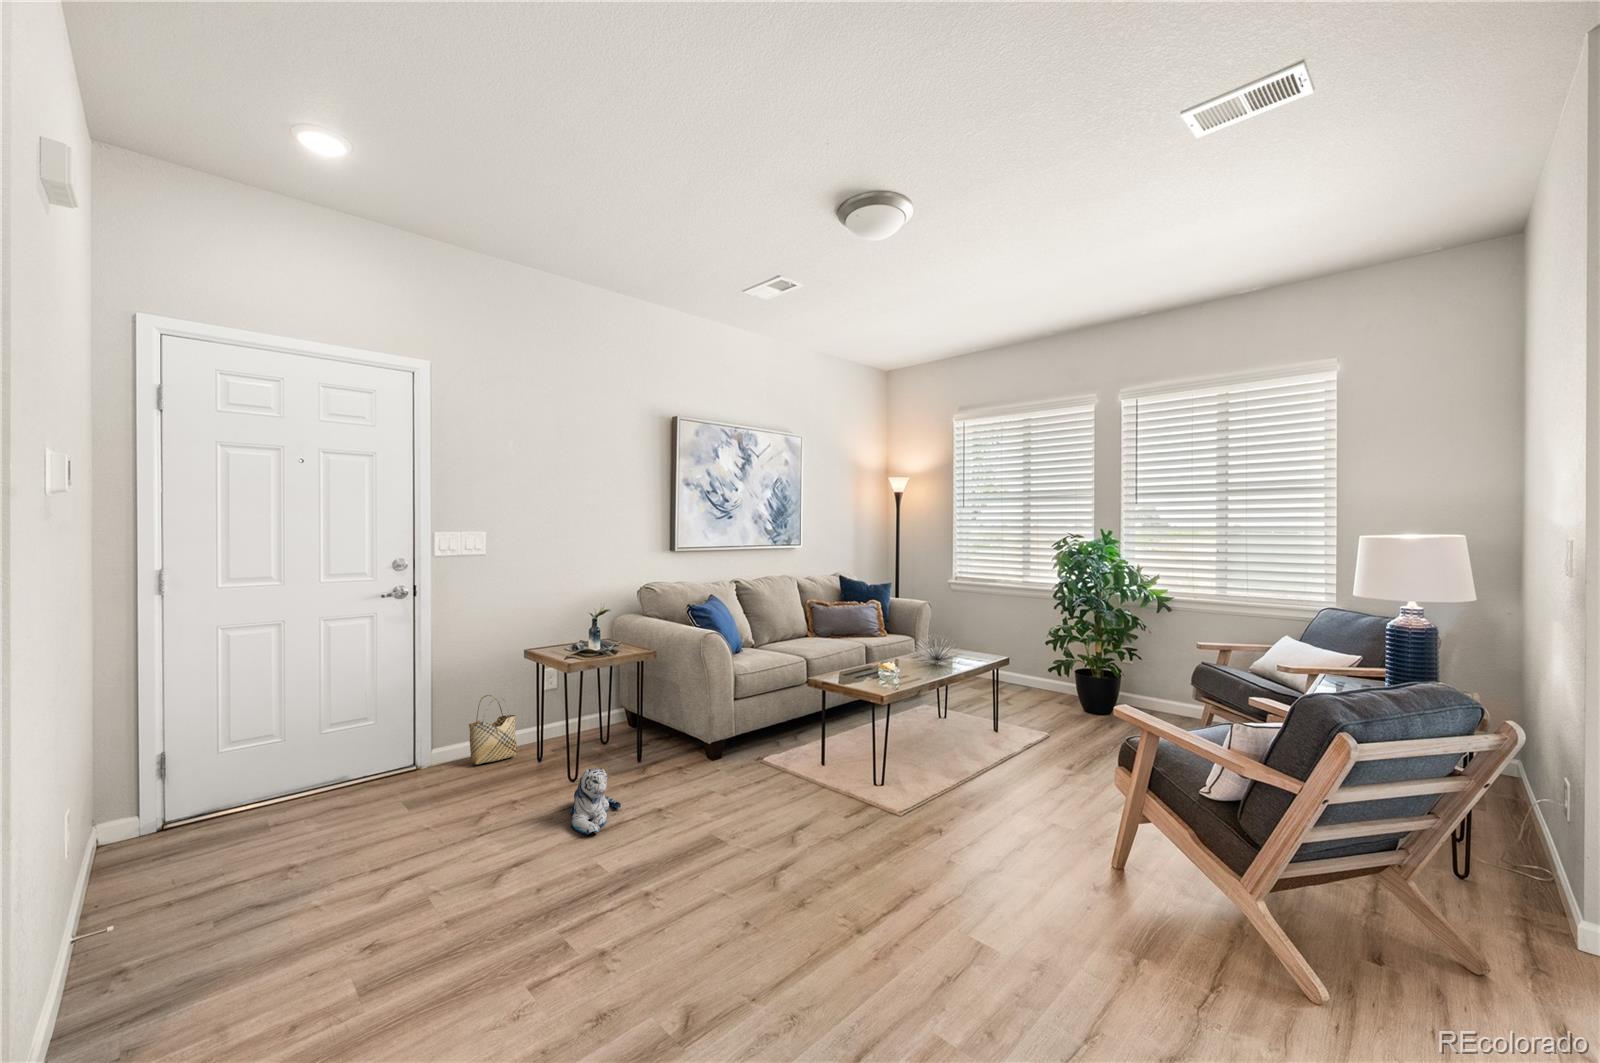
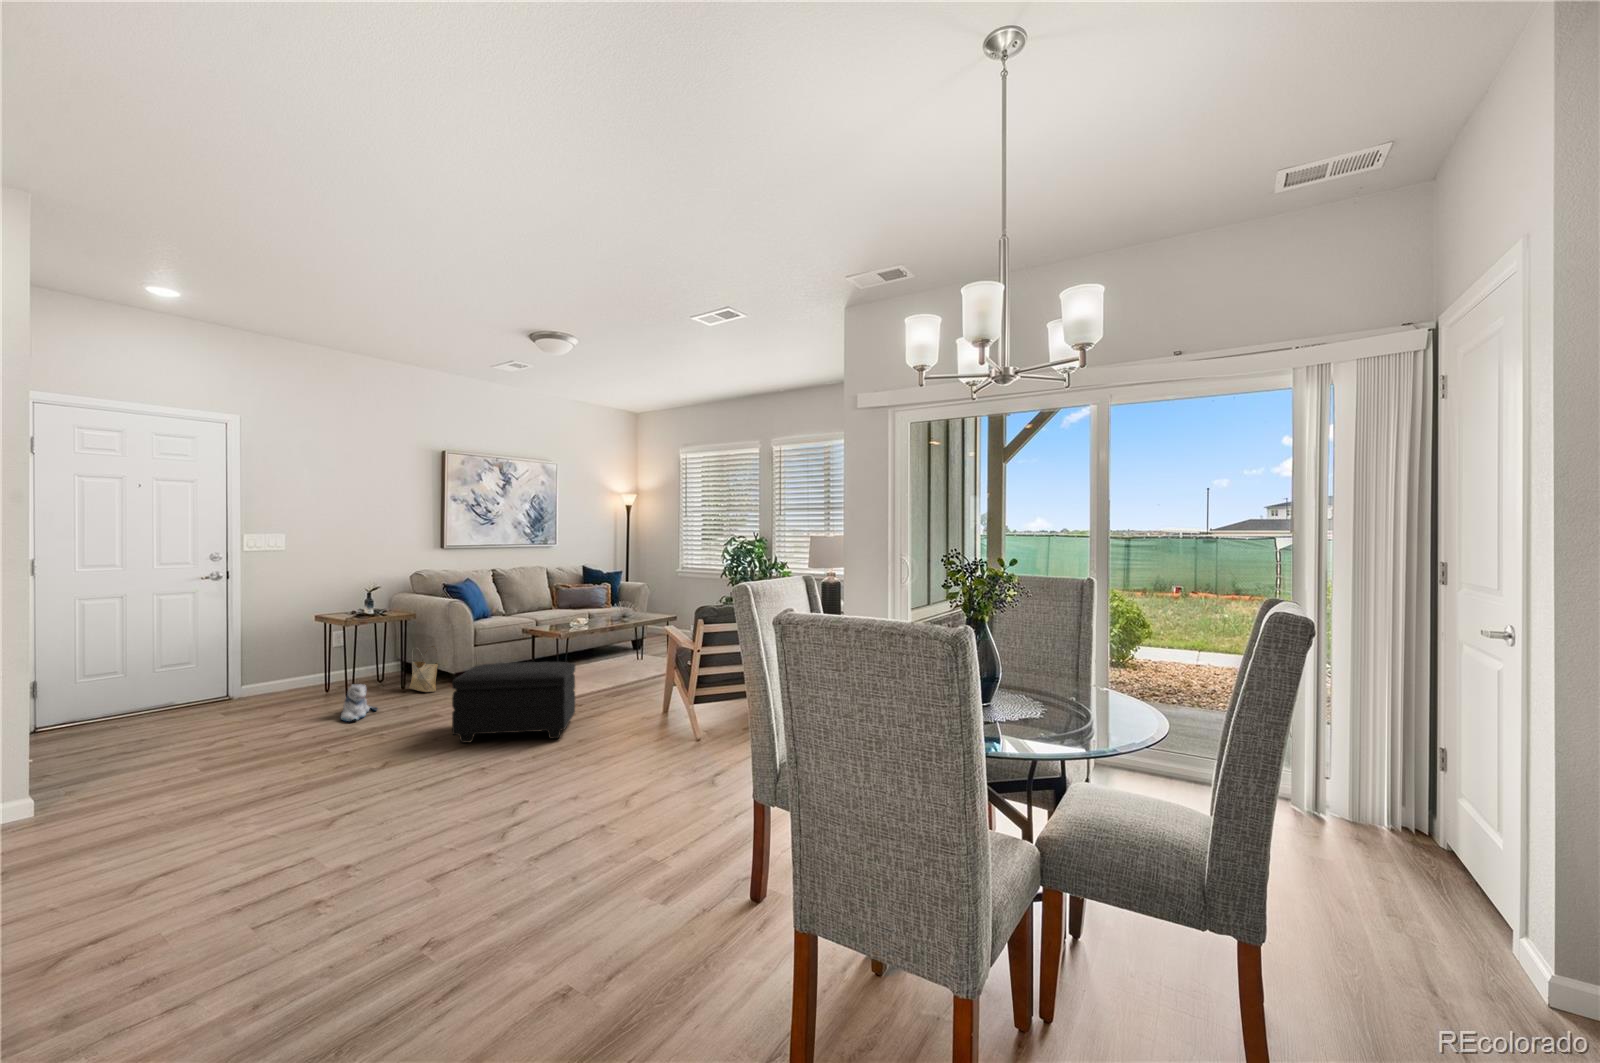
woven basket: present [469,695,517,765] -> present [410,646,438,692]
footstool: none [777,757,978,920] -> present [452,662,575,743]

